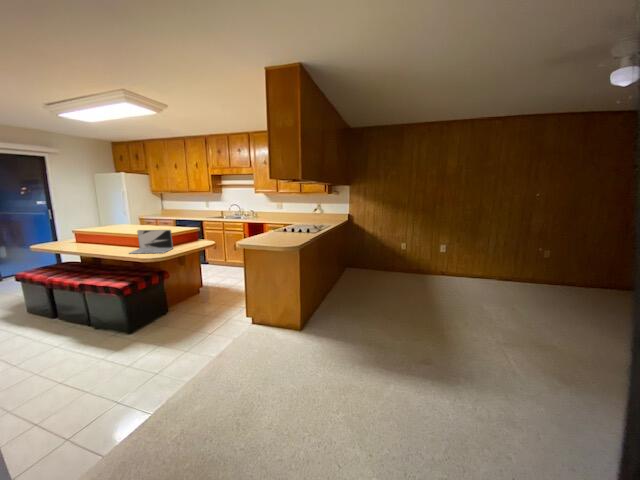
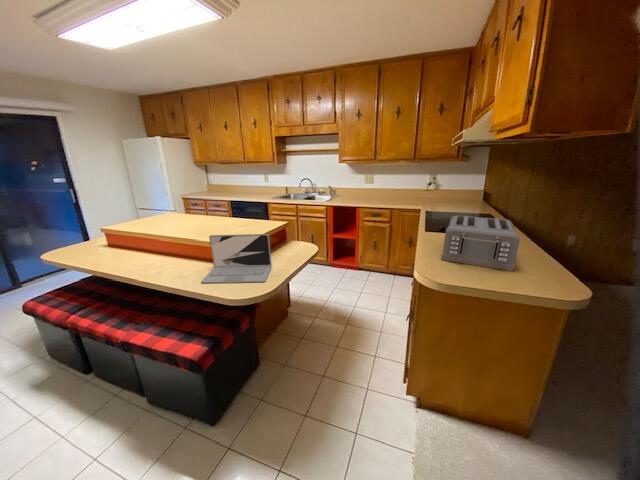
toaster: none [253,221,295,243] -> present [442,215,520,271]

